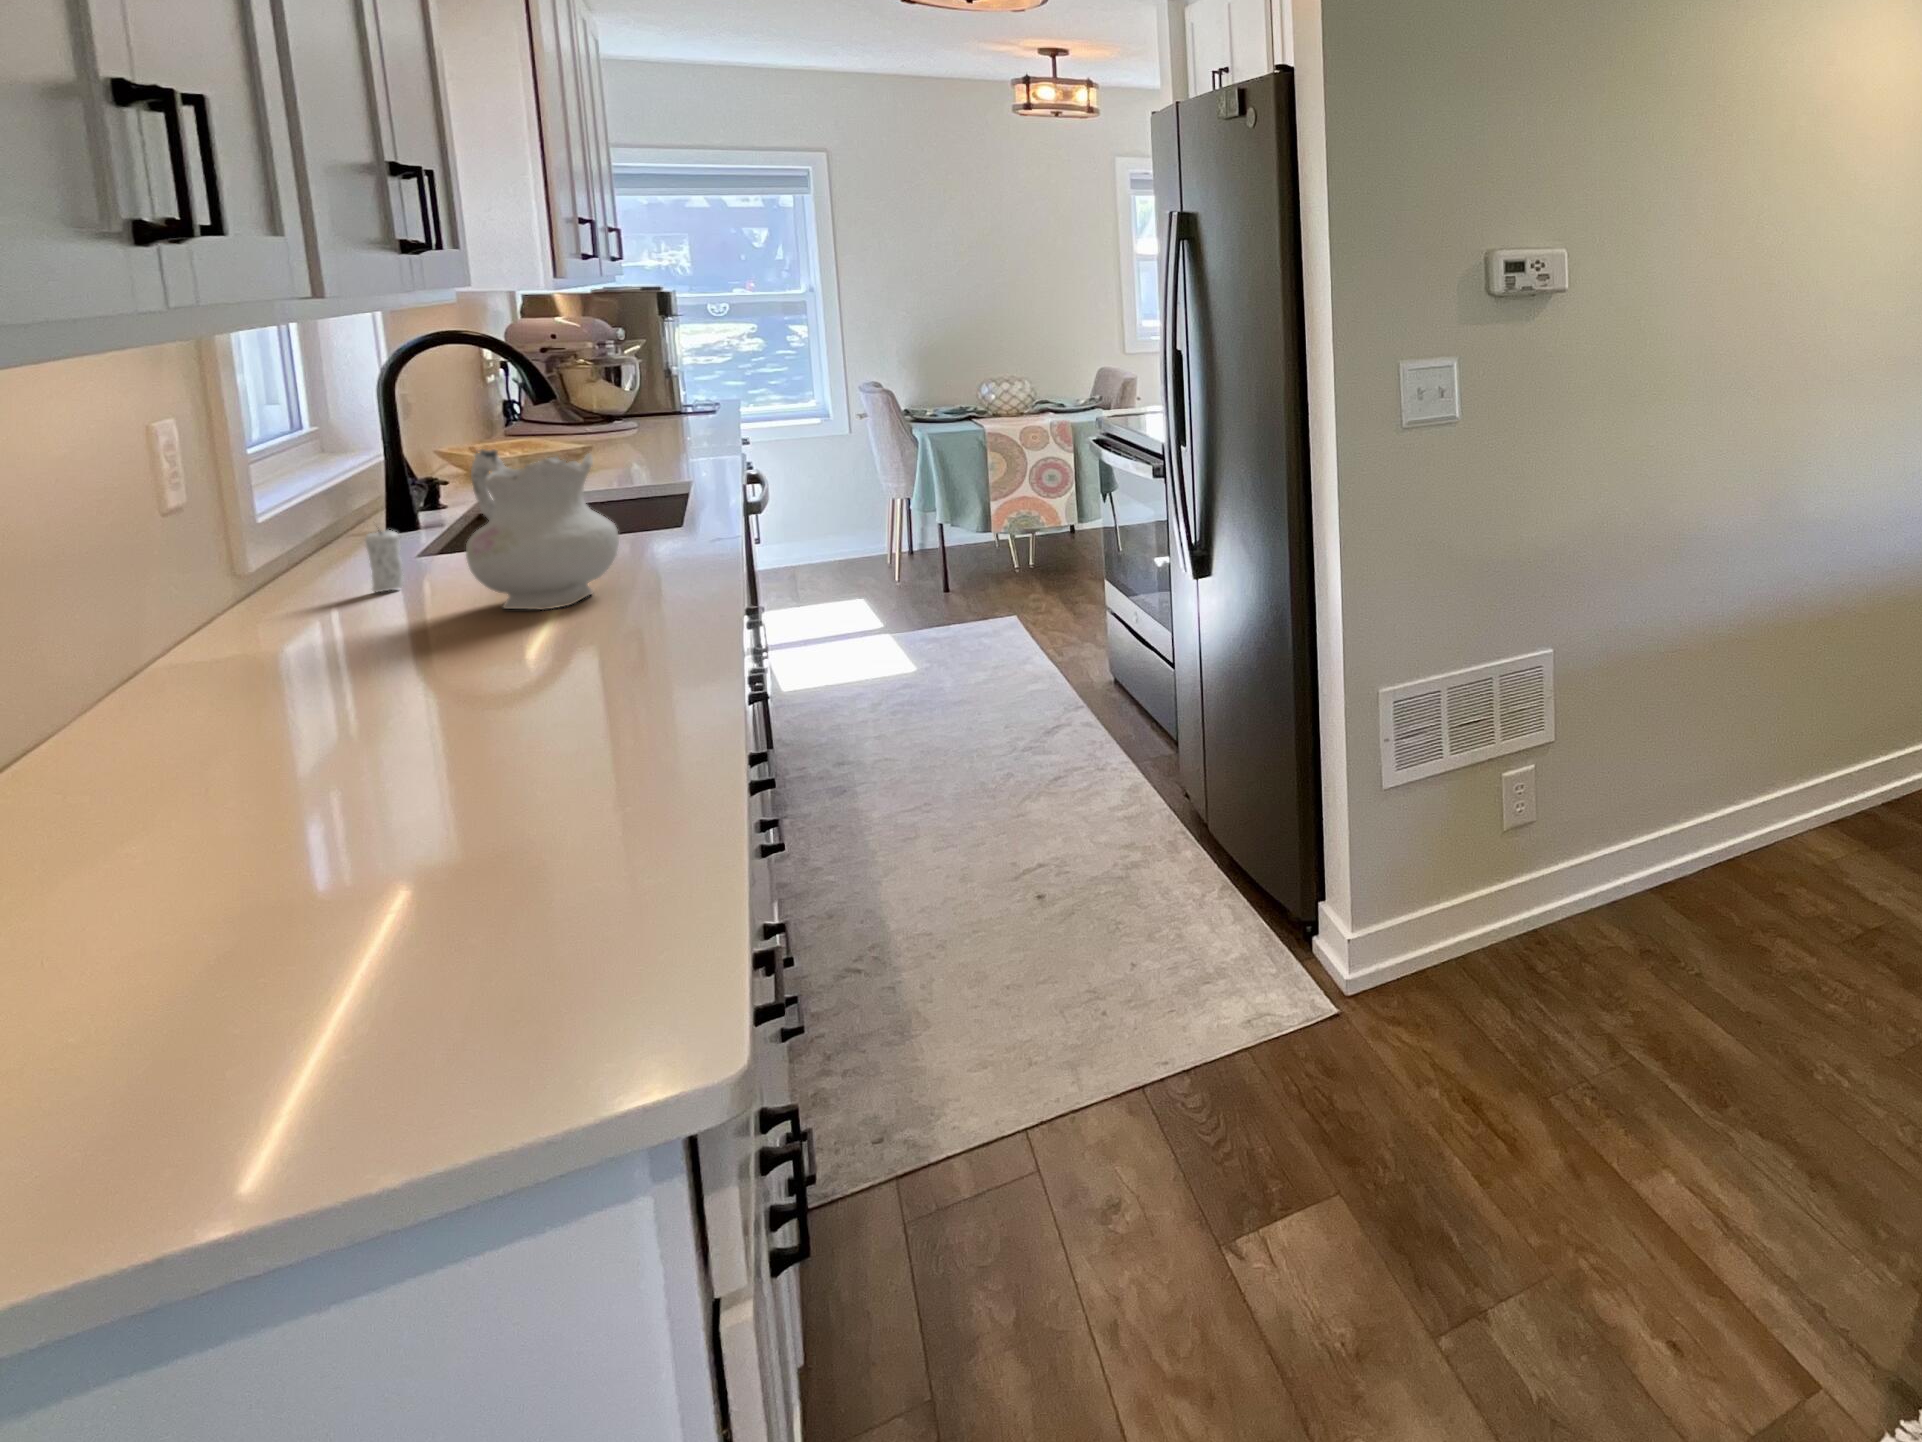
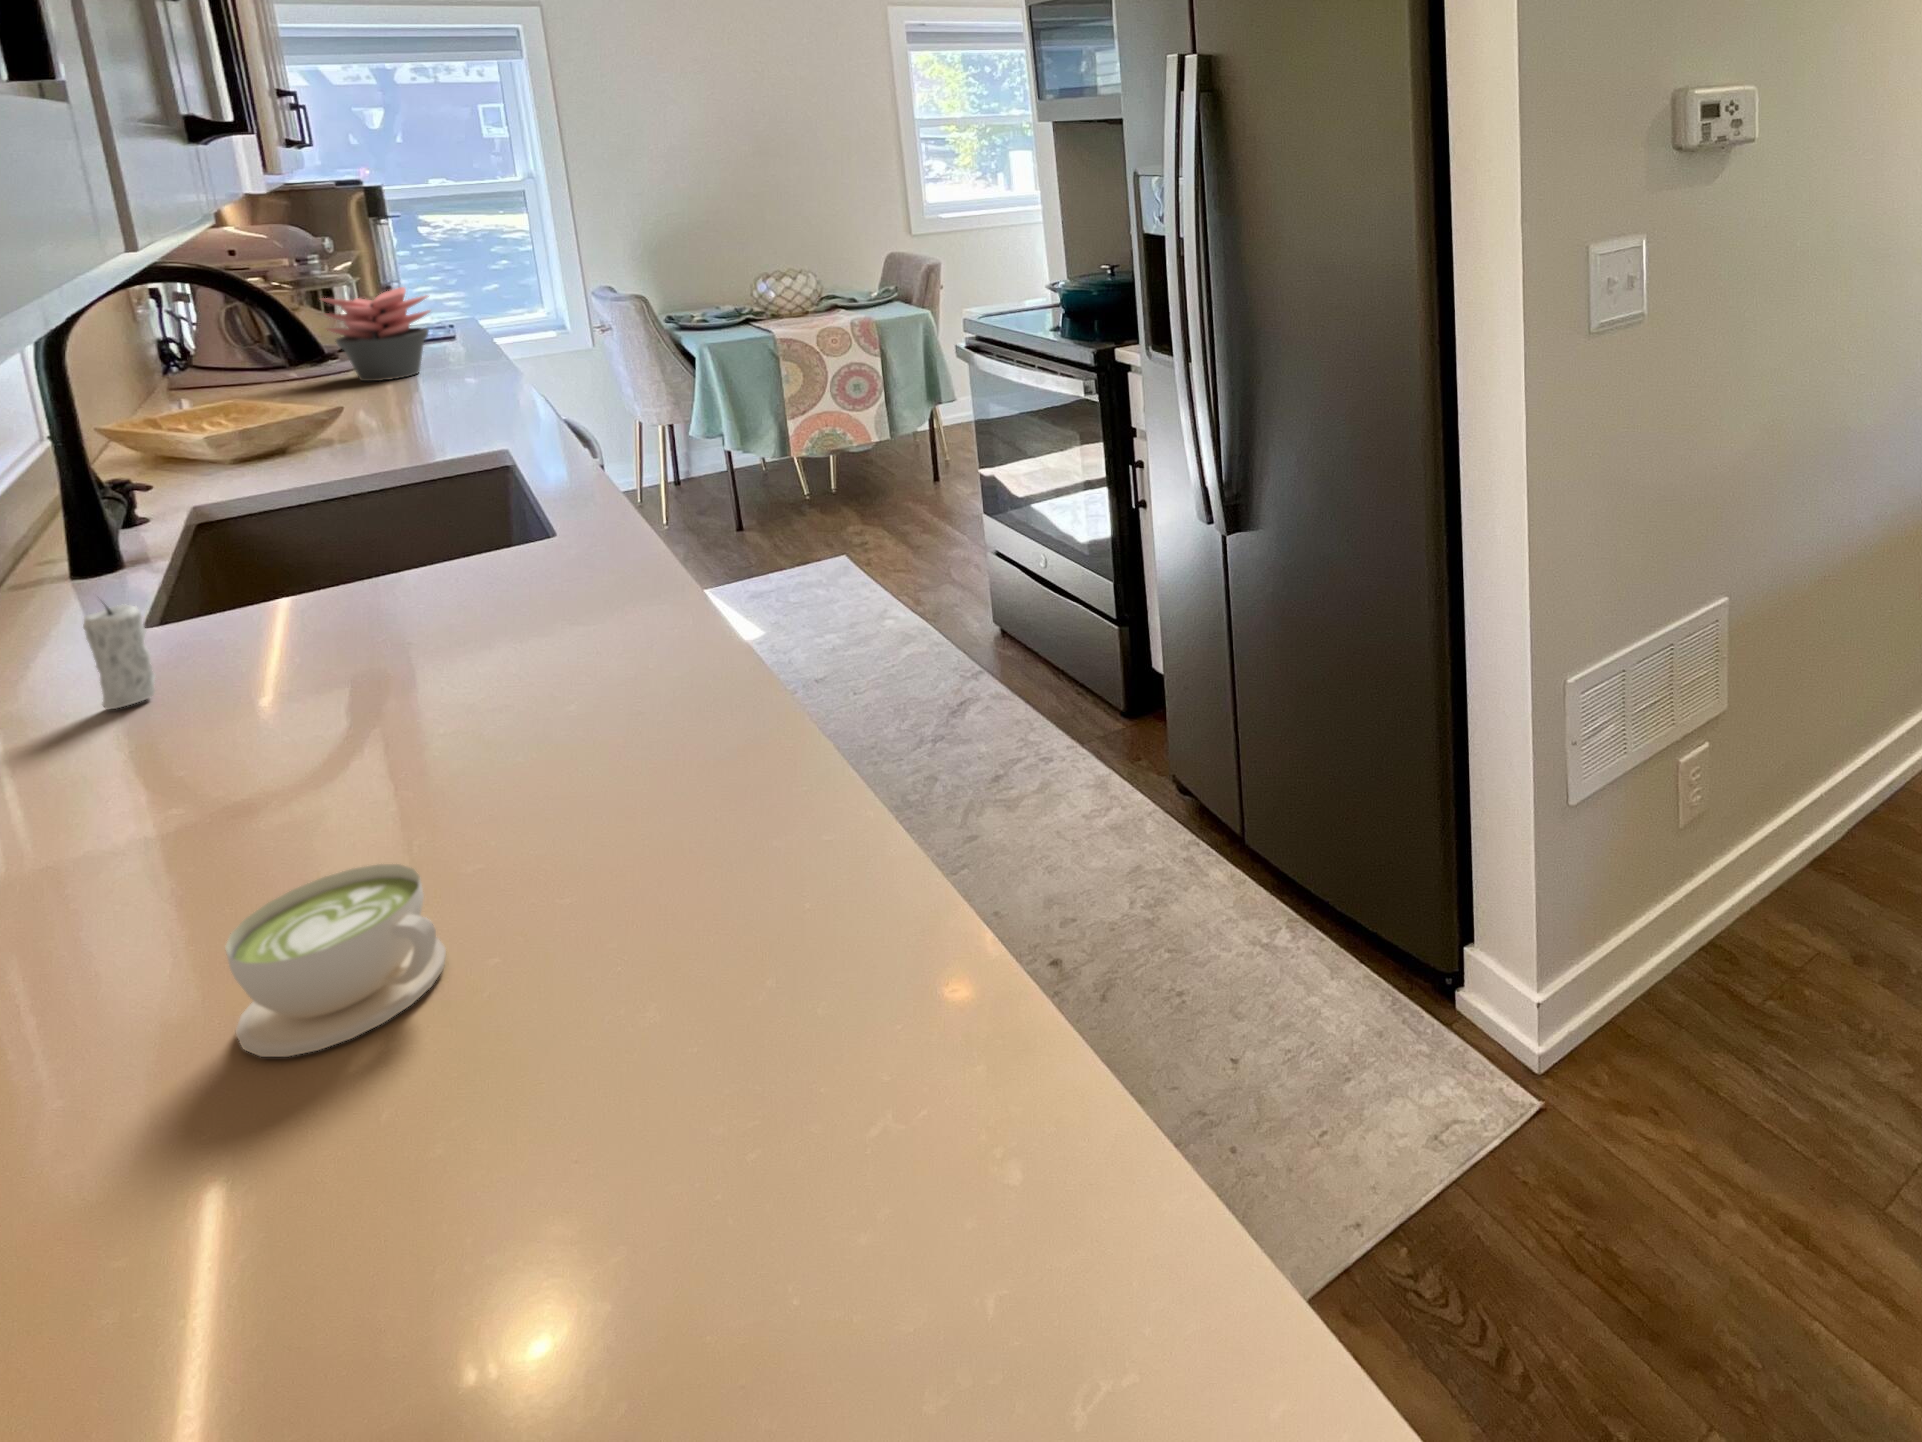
succulent plant: none [605,367,685,436] -> present [321,287,430,381]
ceramic pitcher: present [466,449,619,609] -> none [279,462,537,730]
coffee cup: none [365,640,482,717] -> present [225,864,446,1057]

